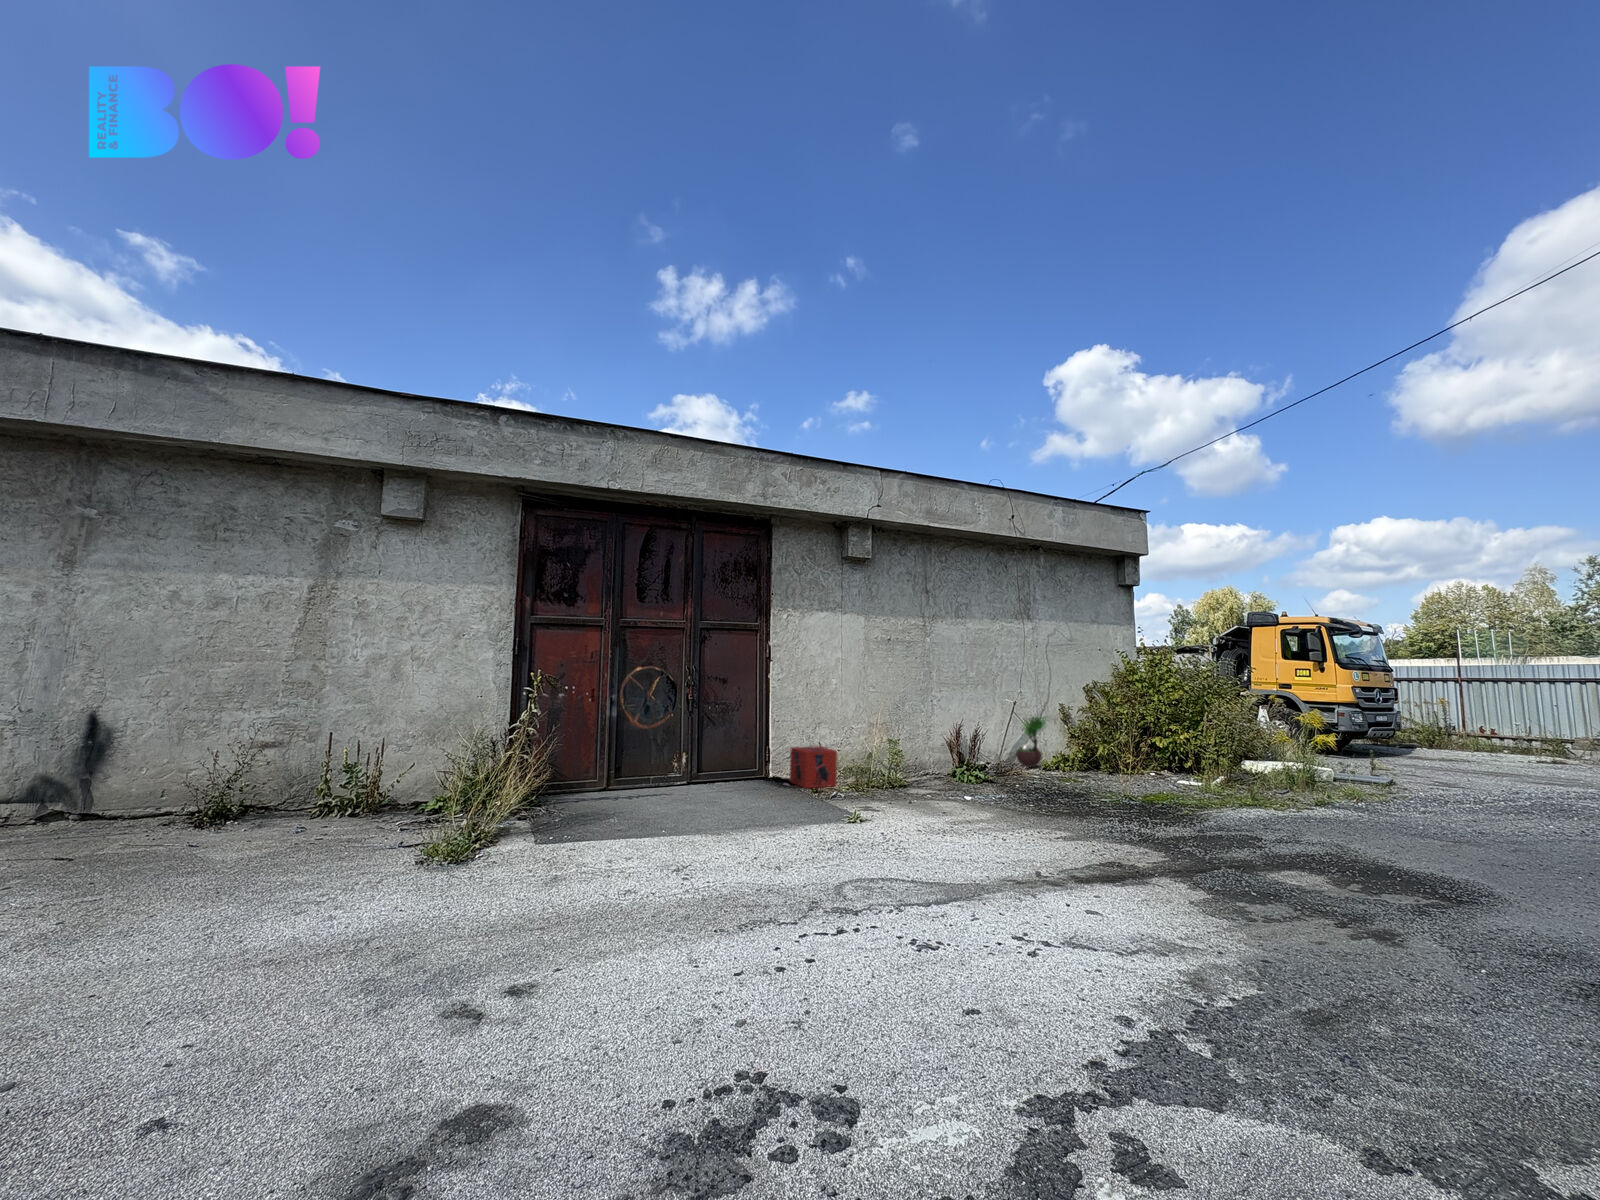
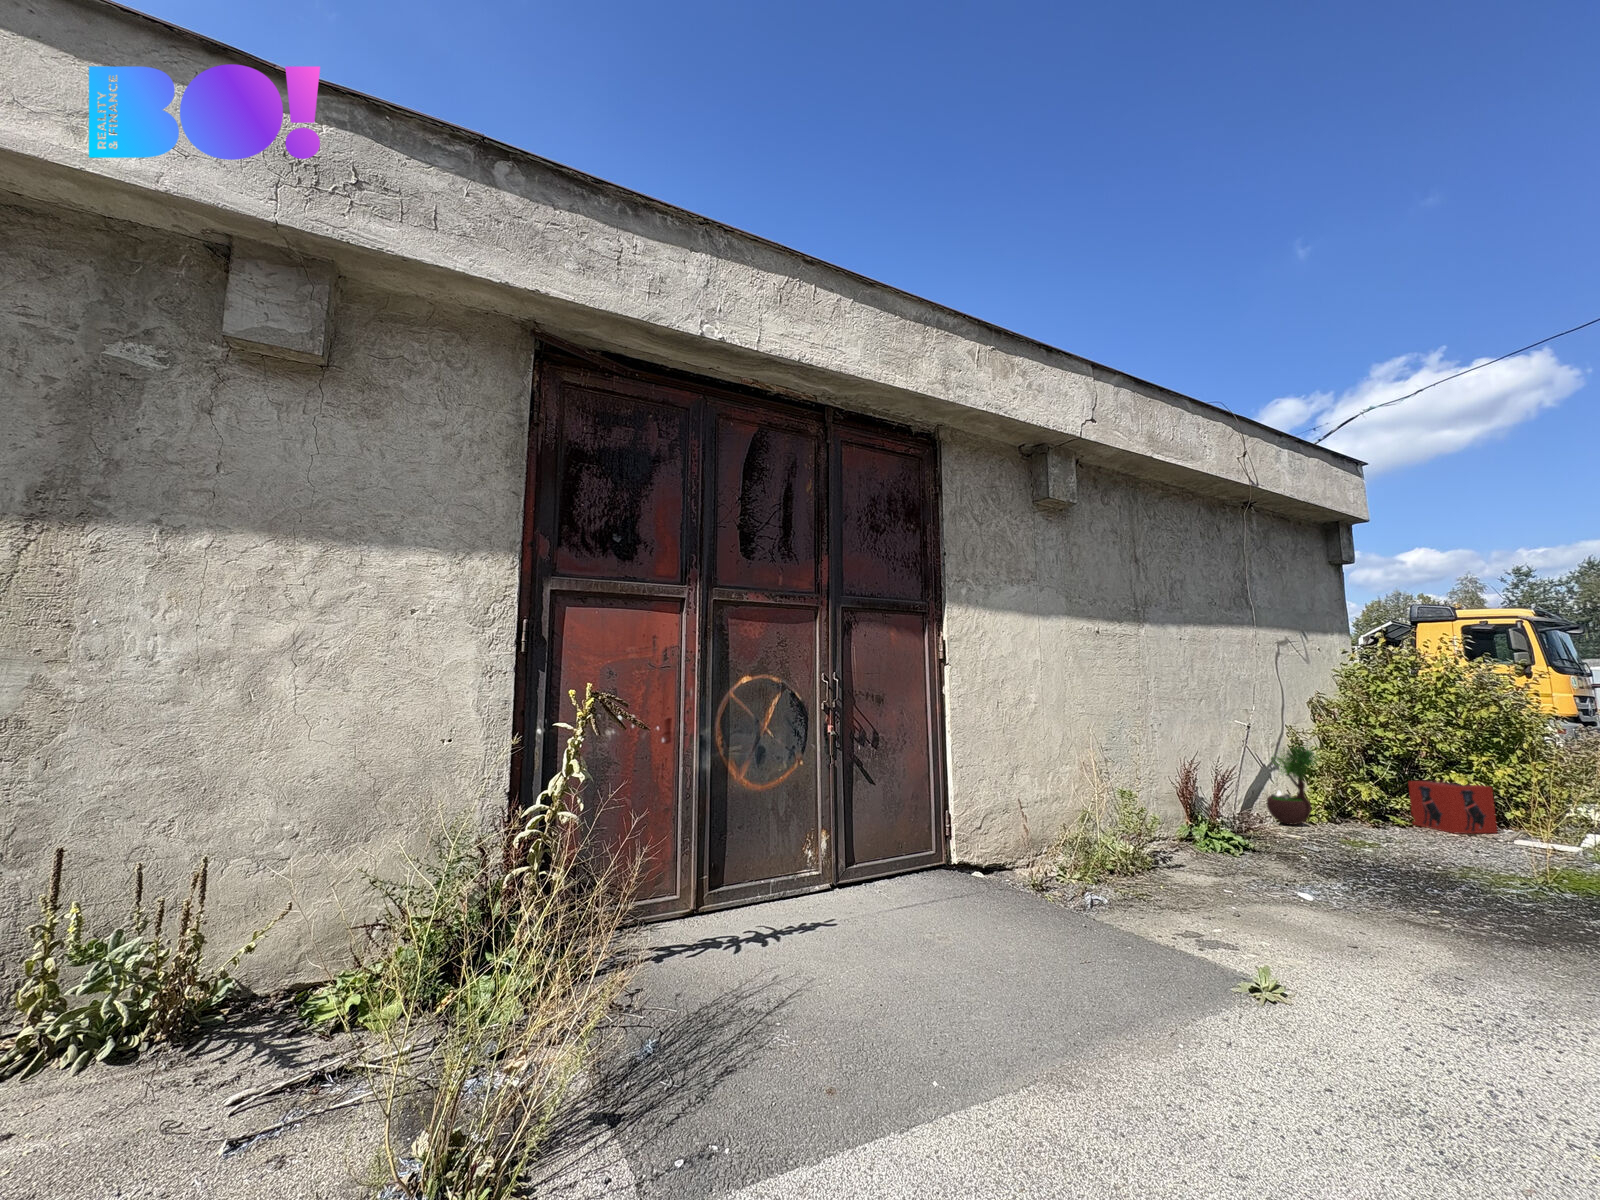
storage box: present [790,746,837,788] -> present [1408,781,1497,833]

